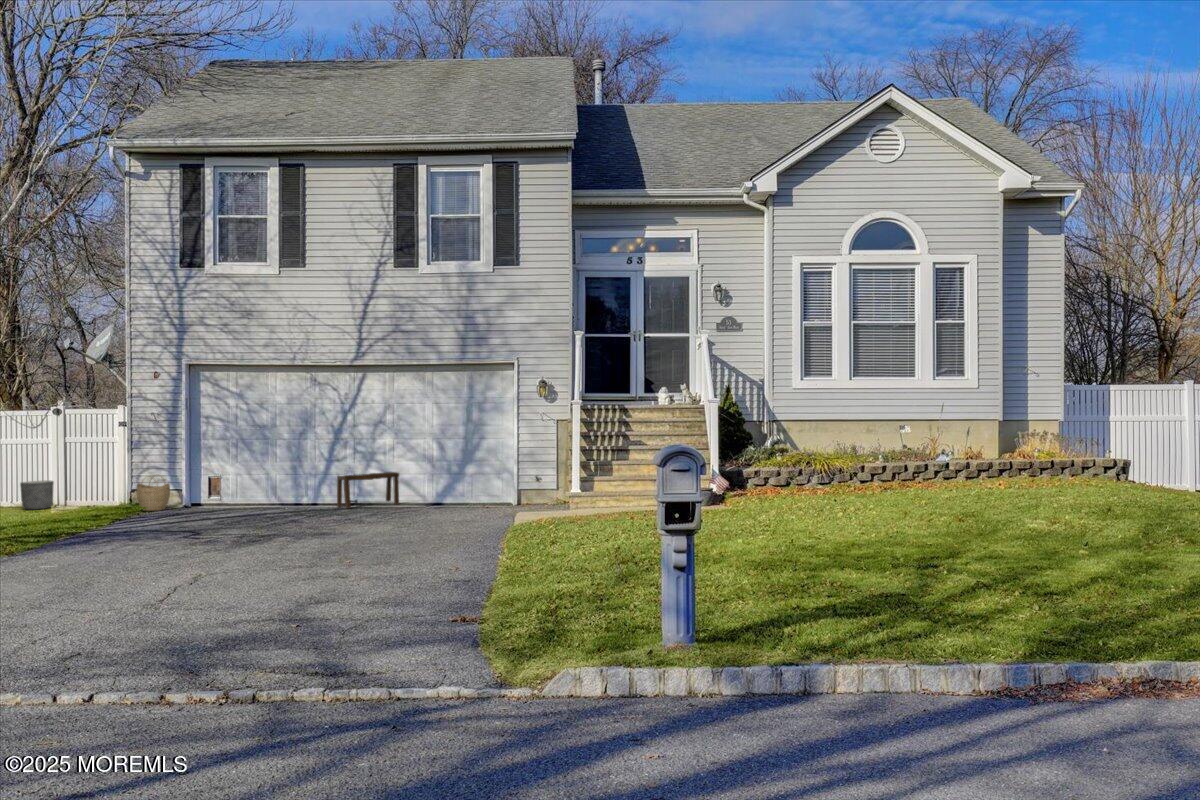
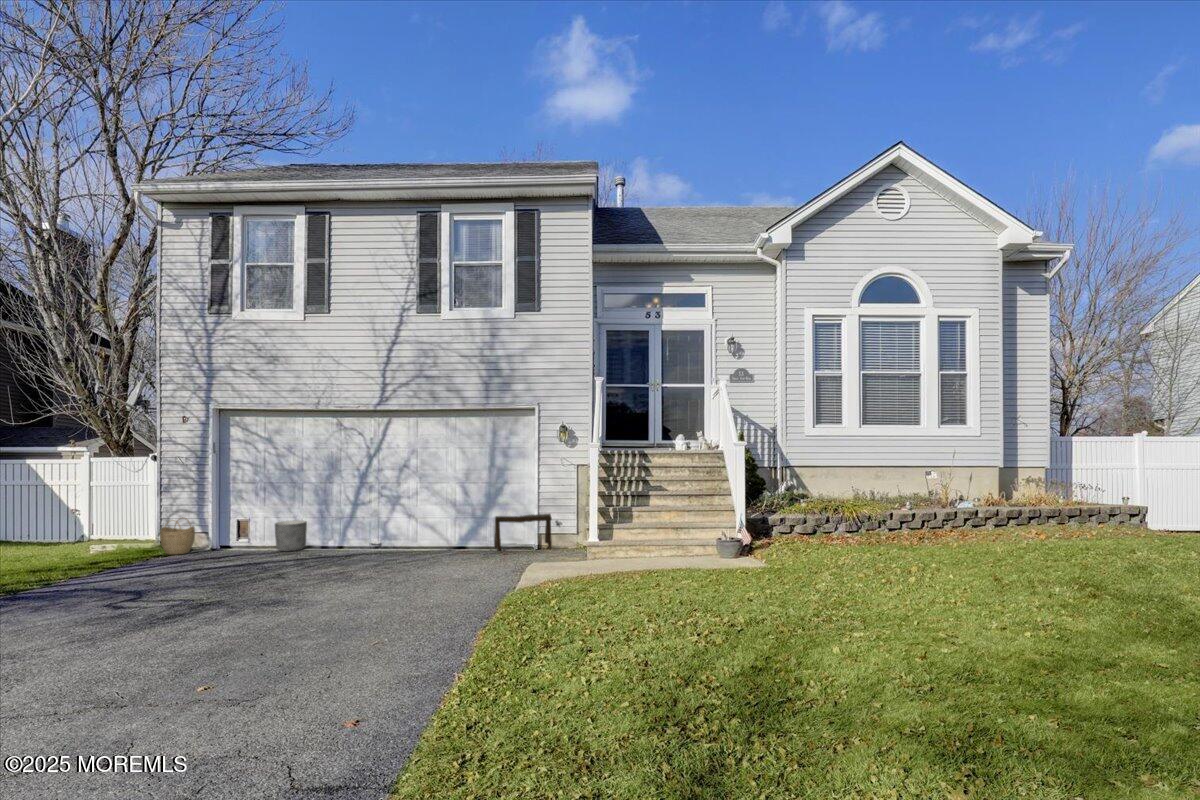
bench: present [337,472,399,509] -> present [494,514,552,550]
planter: present [20,481,54,510] -> present [275,520,307,551]

